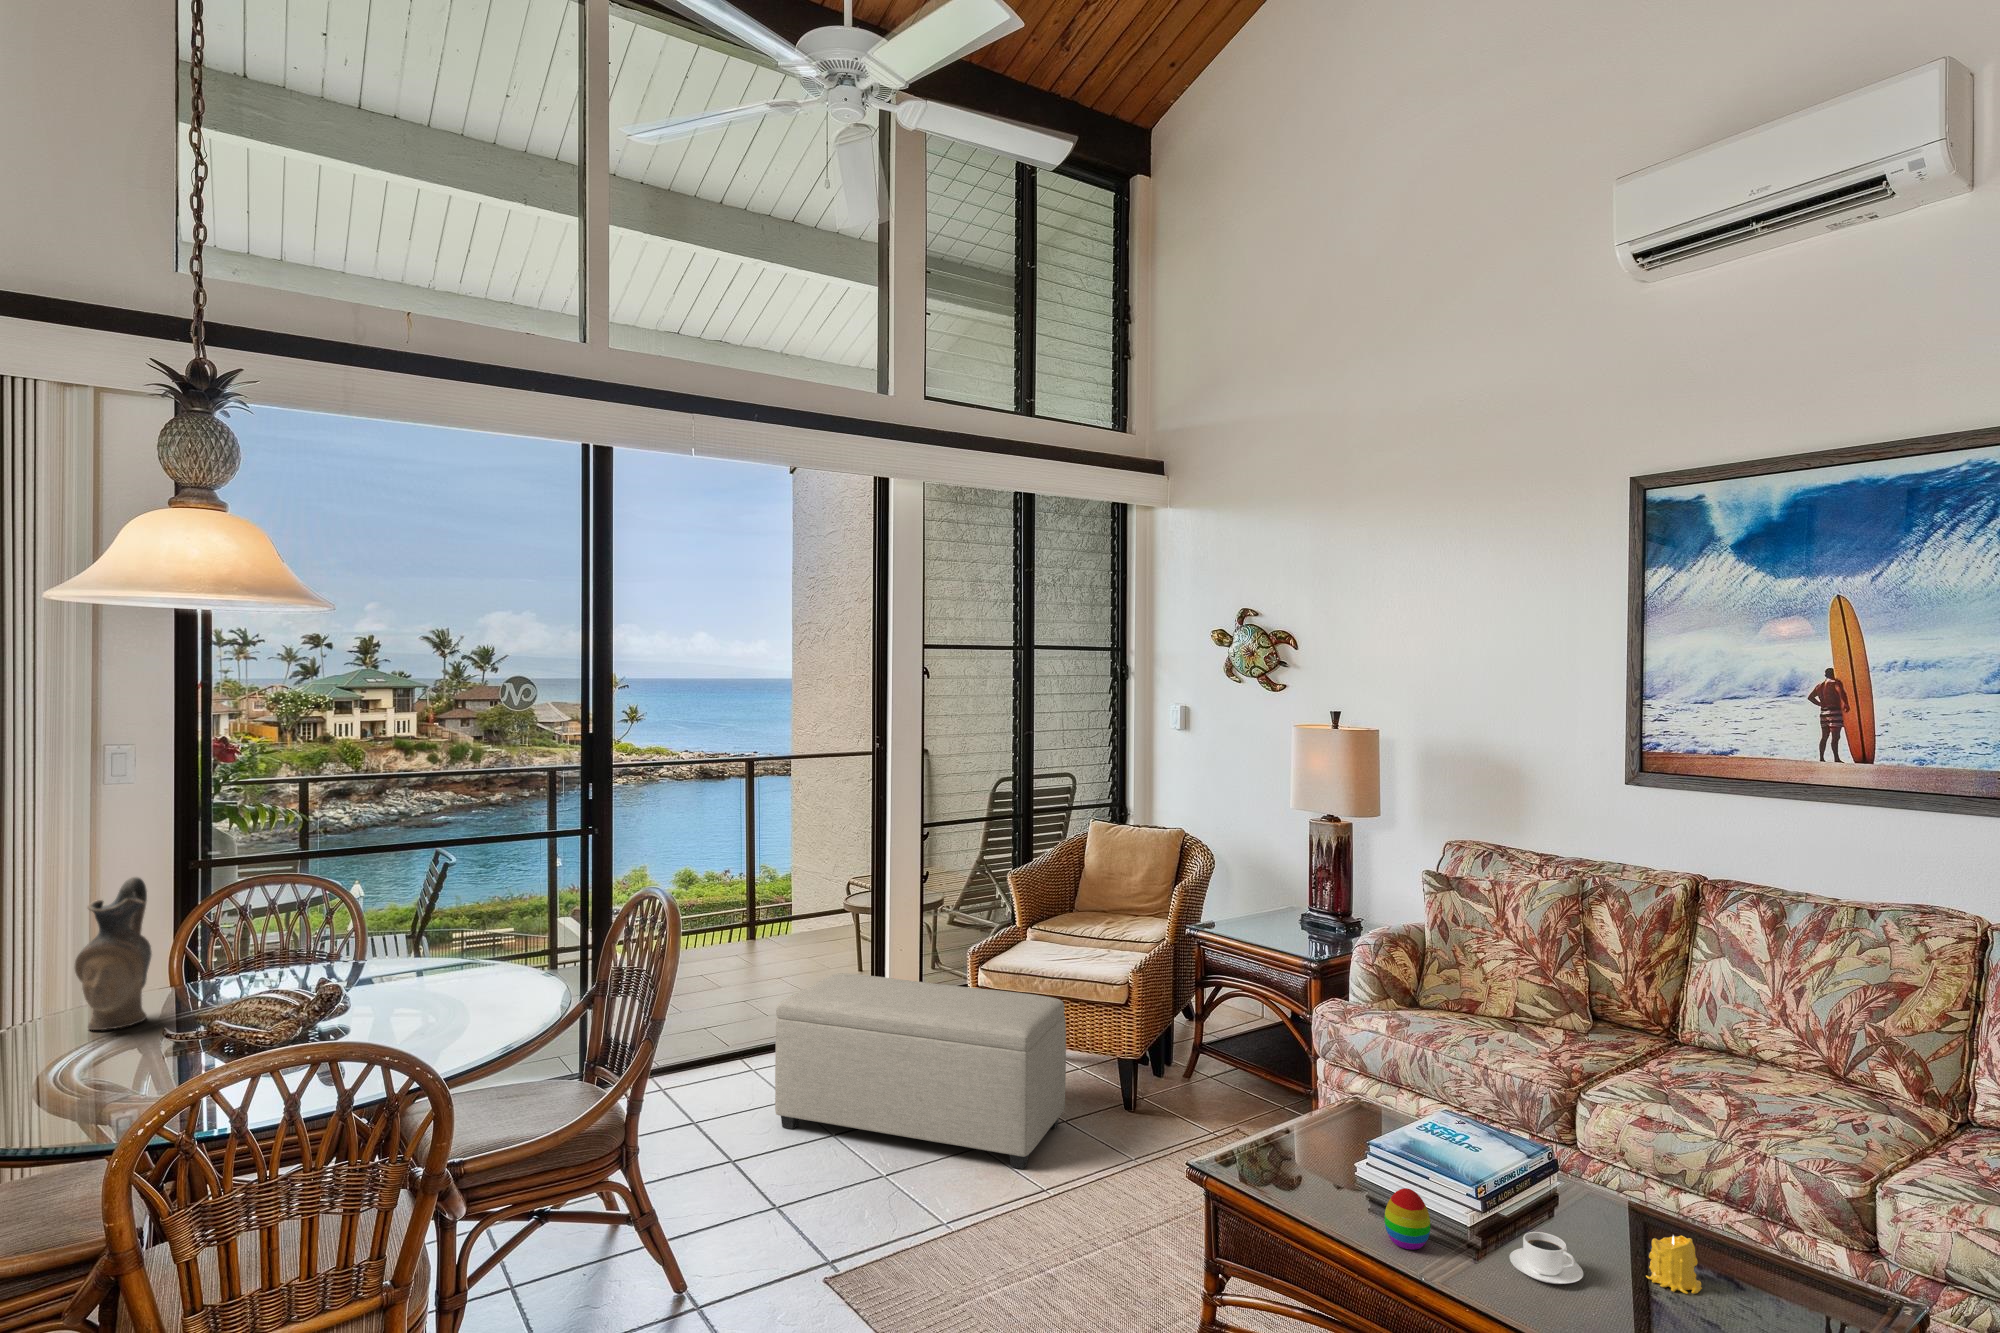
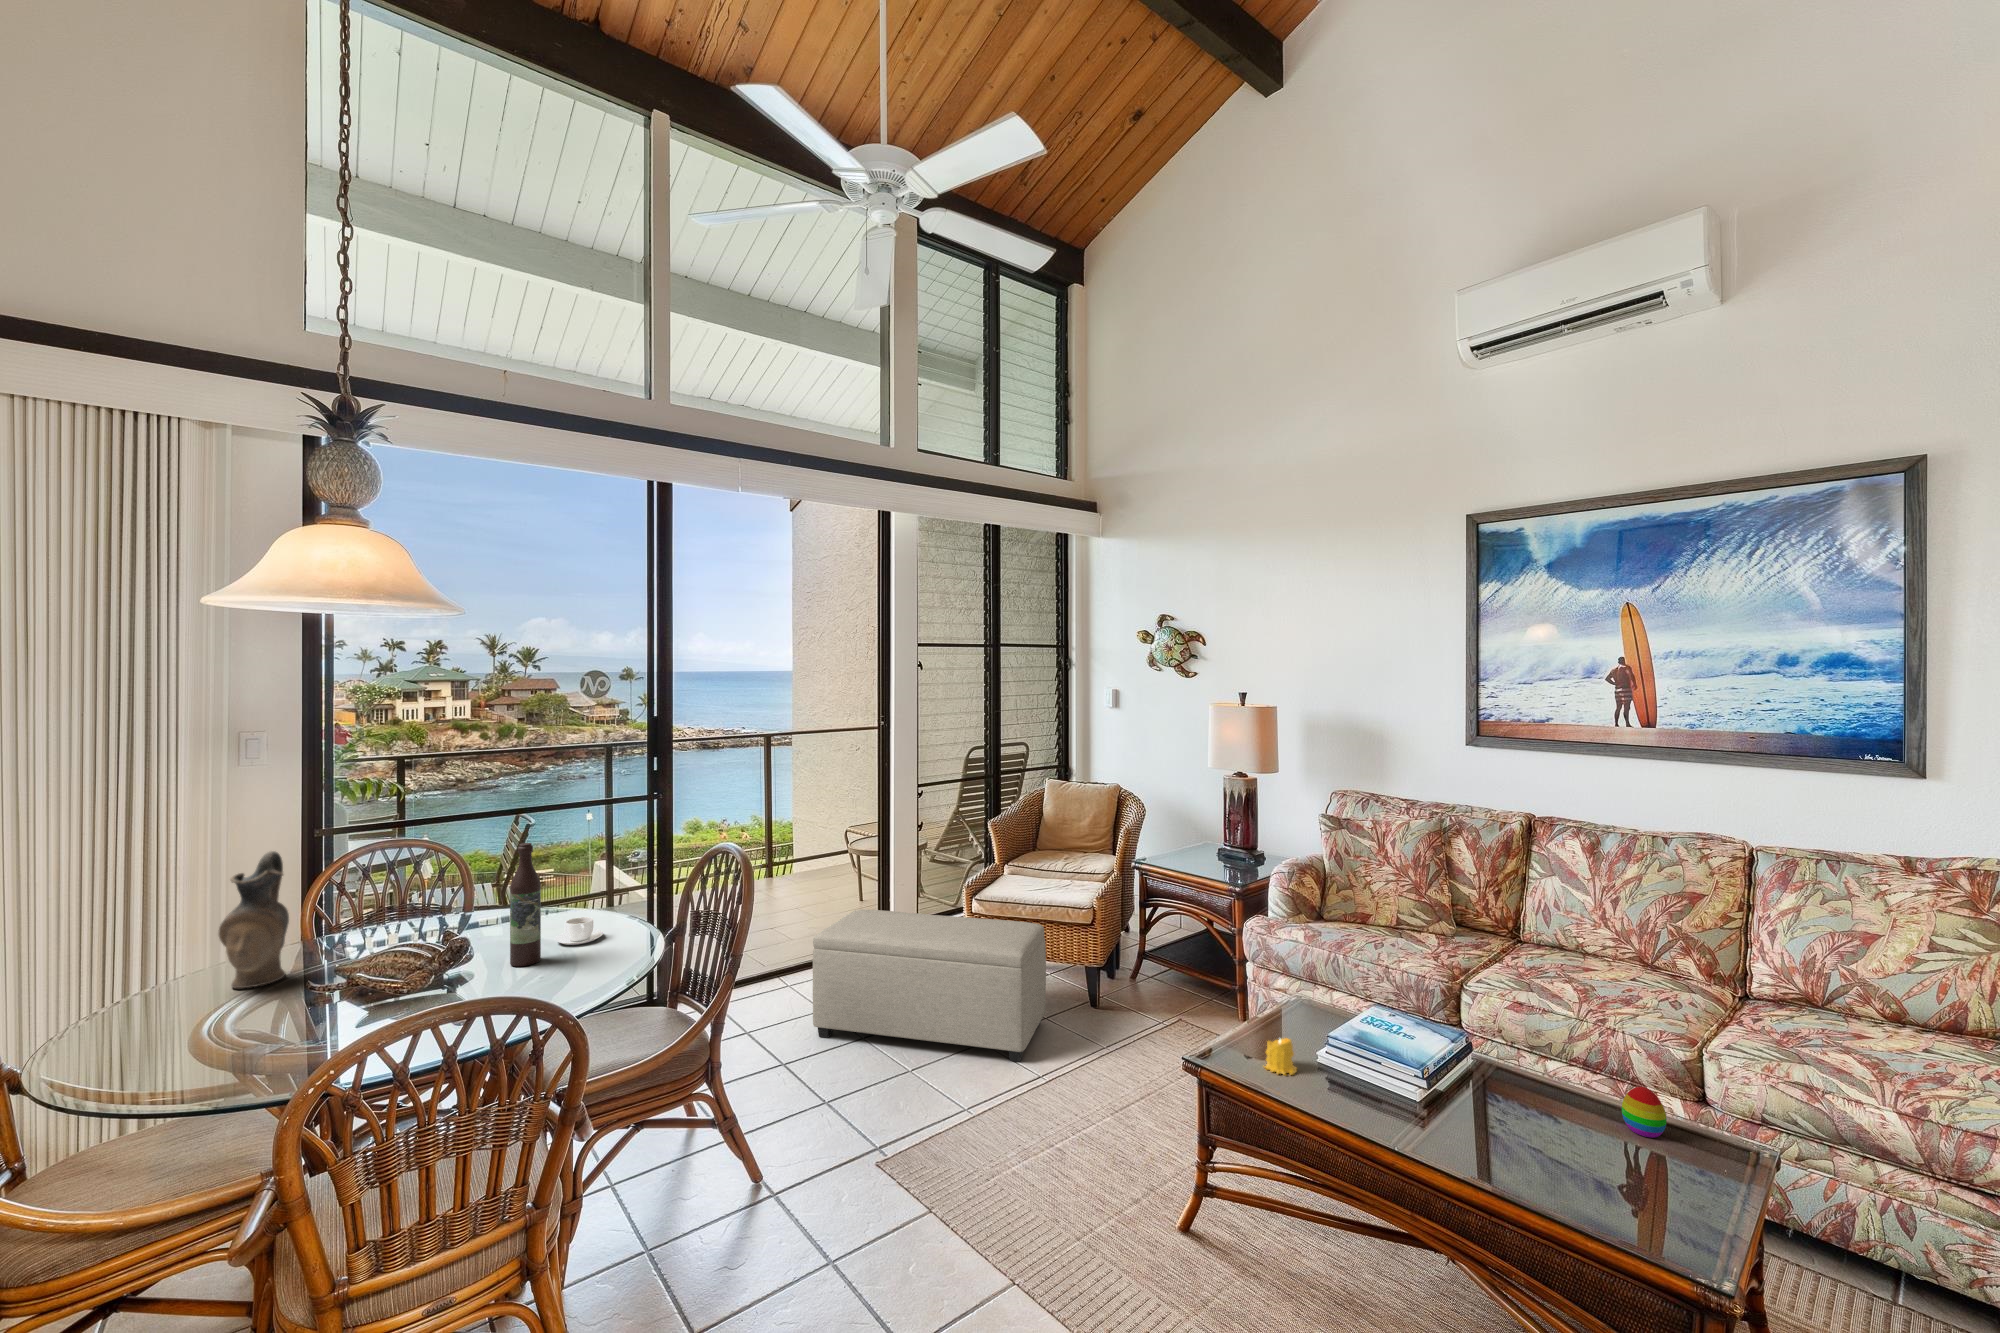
wine bottle: none [392,875,428,1018] -> present [510,843,541,966]
decorative egg: present [1385,1188,1430,1250] -> present [1622,1087,1666,1138]
coffee cup: present [1510,1232,1583,1284] -> present [555,917,603,945]
candle: present [1646,1235,1702,1294] -> present [1265,1038,1297,1075]

